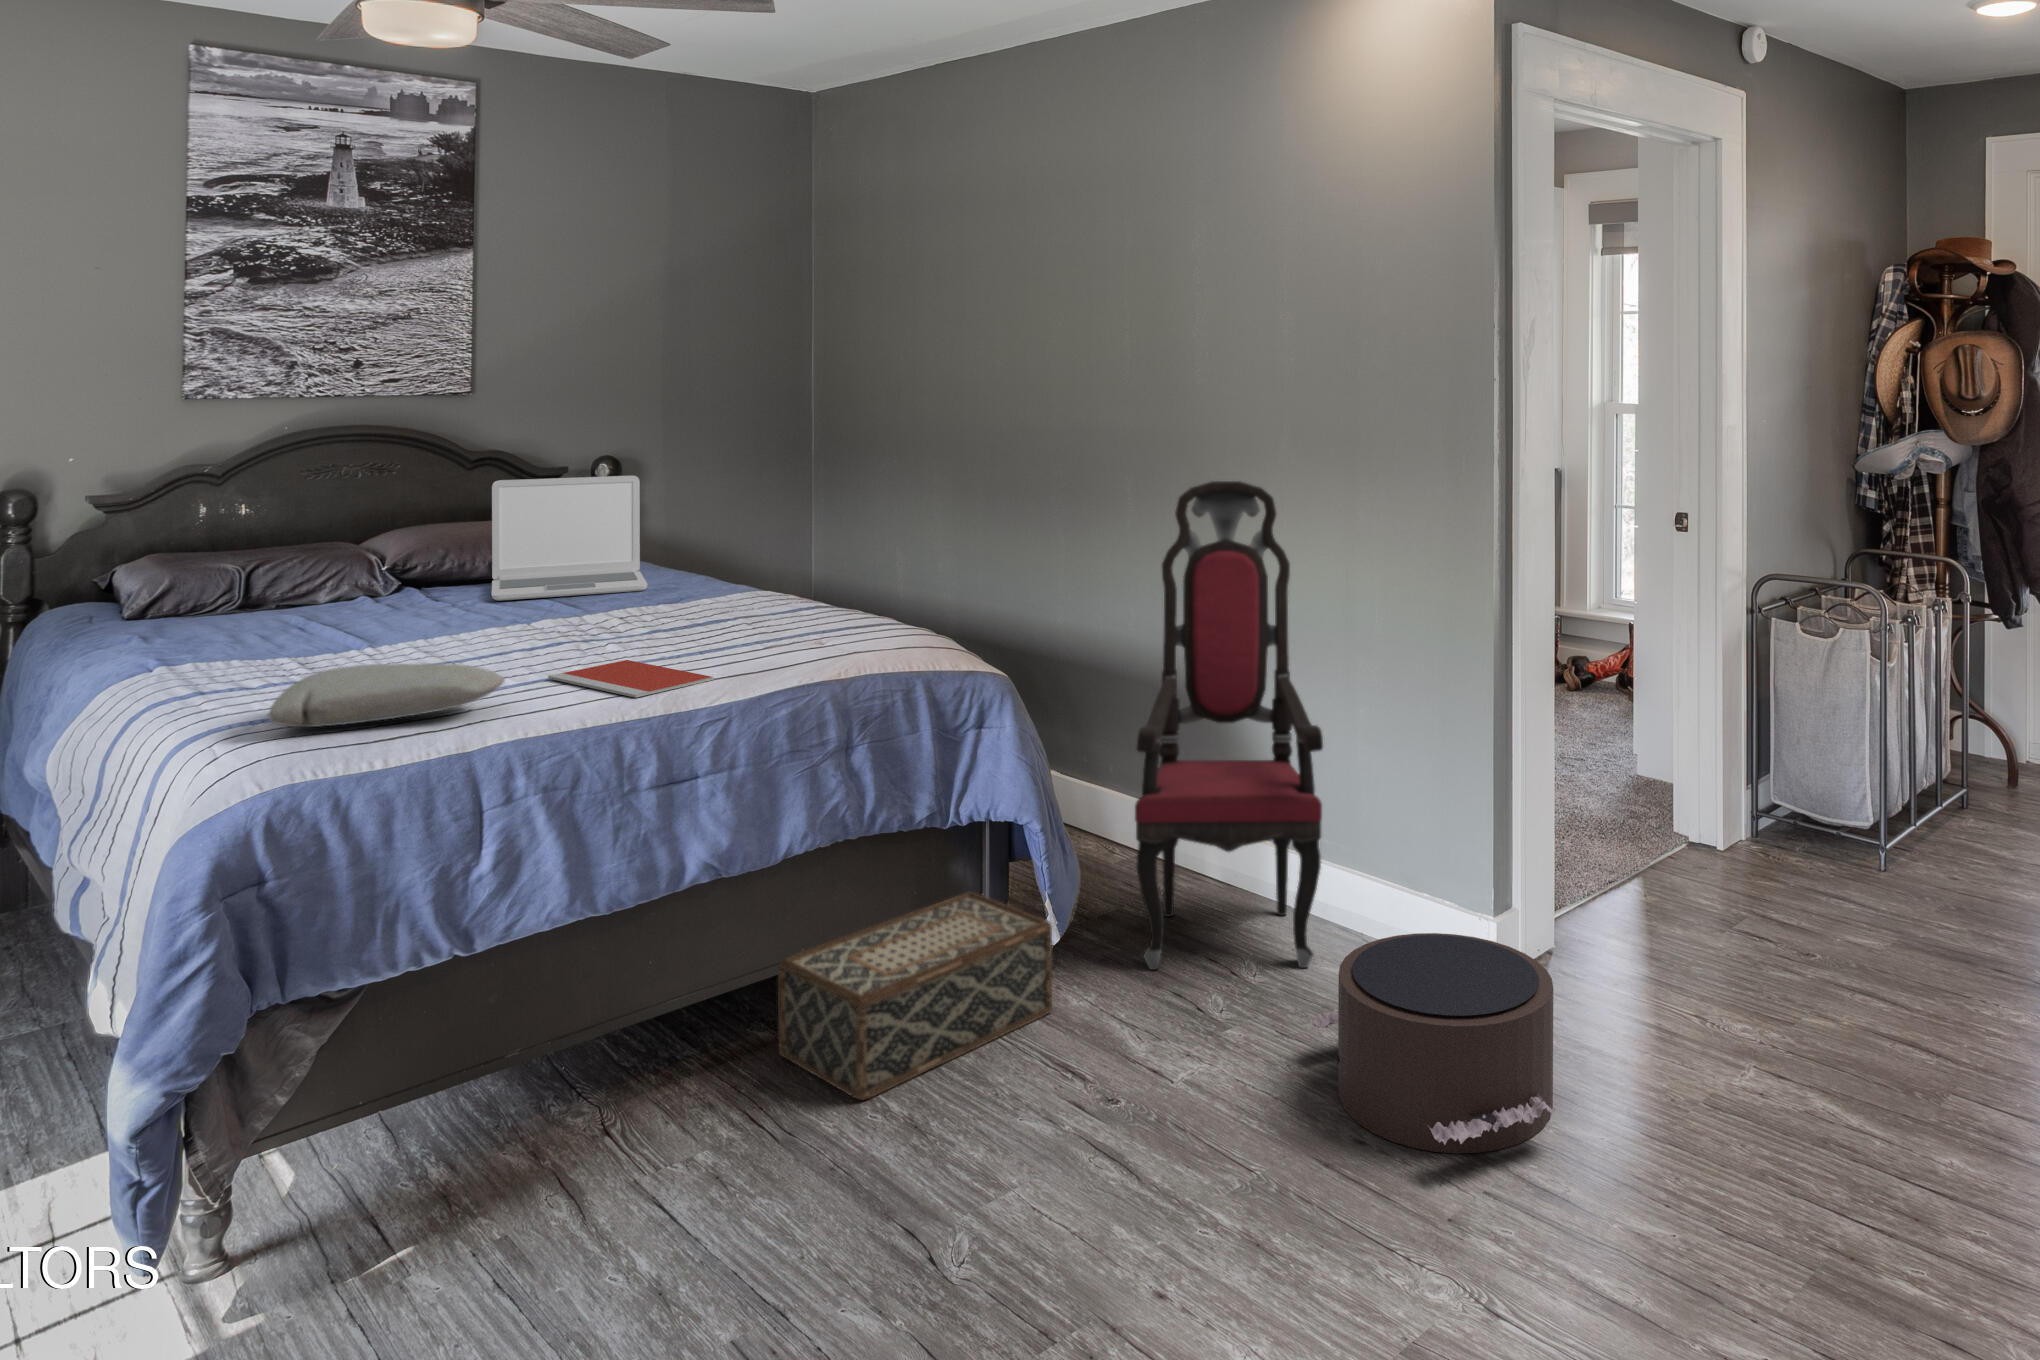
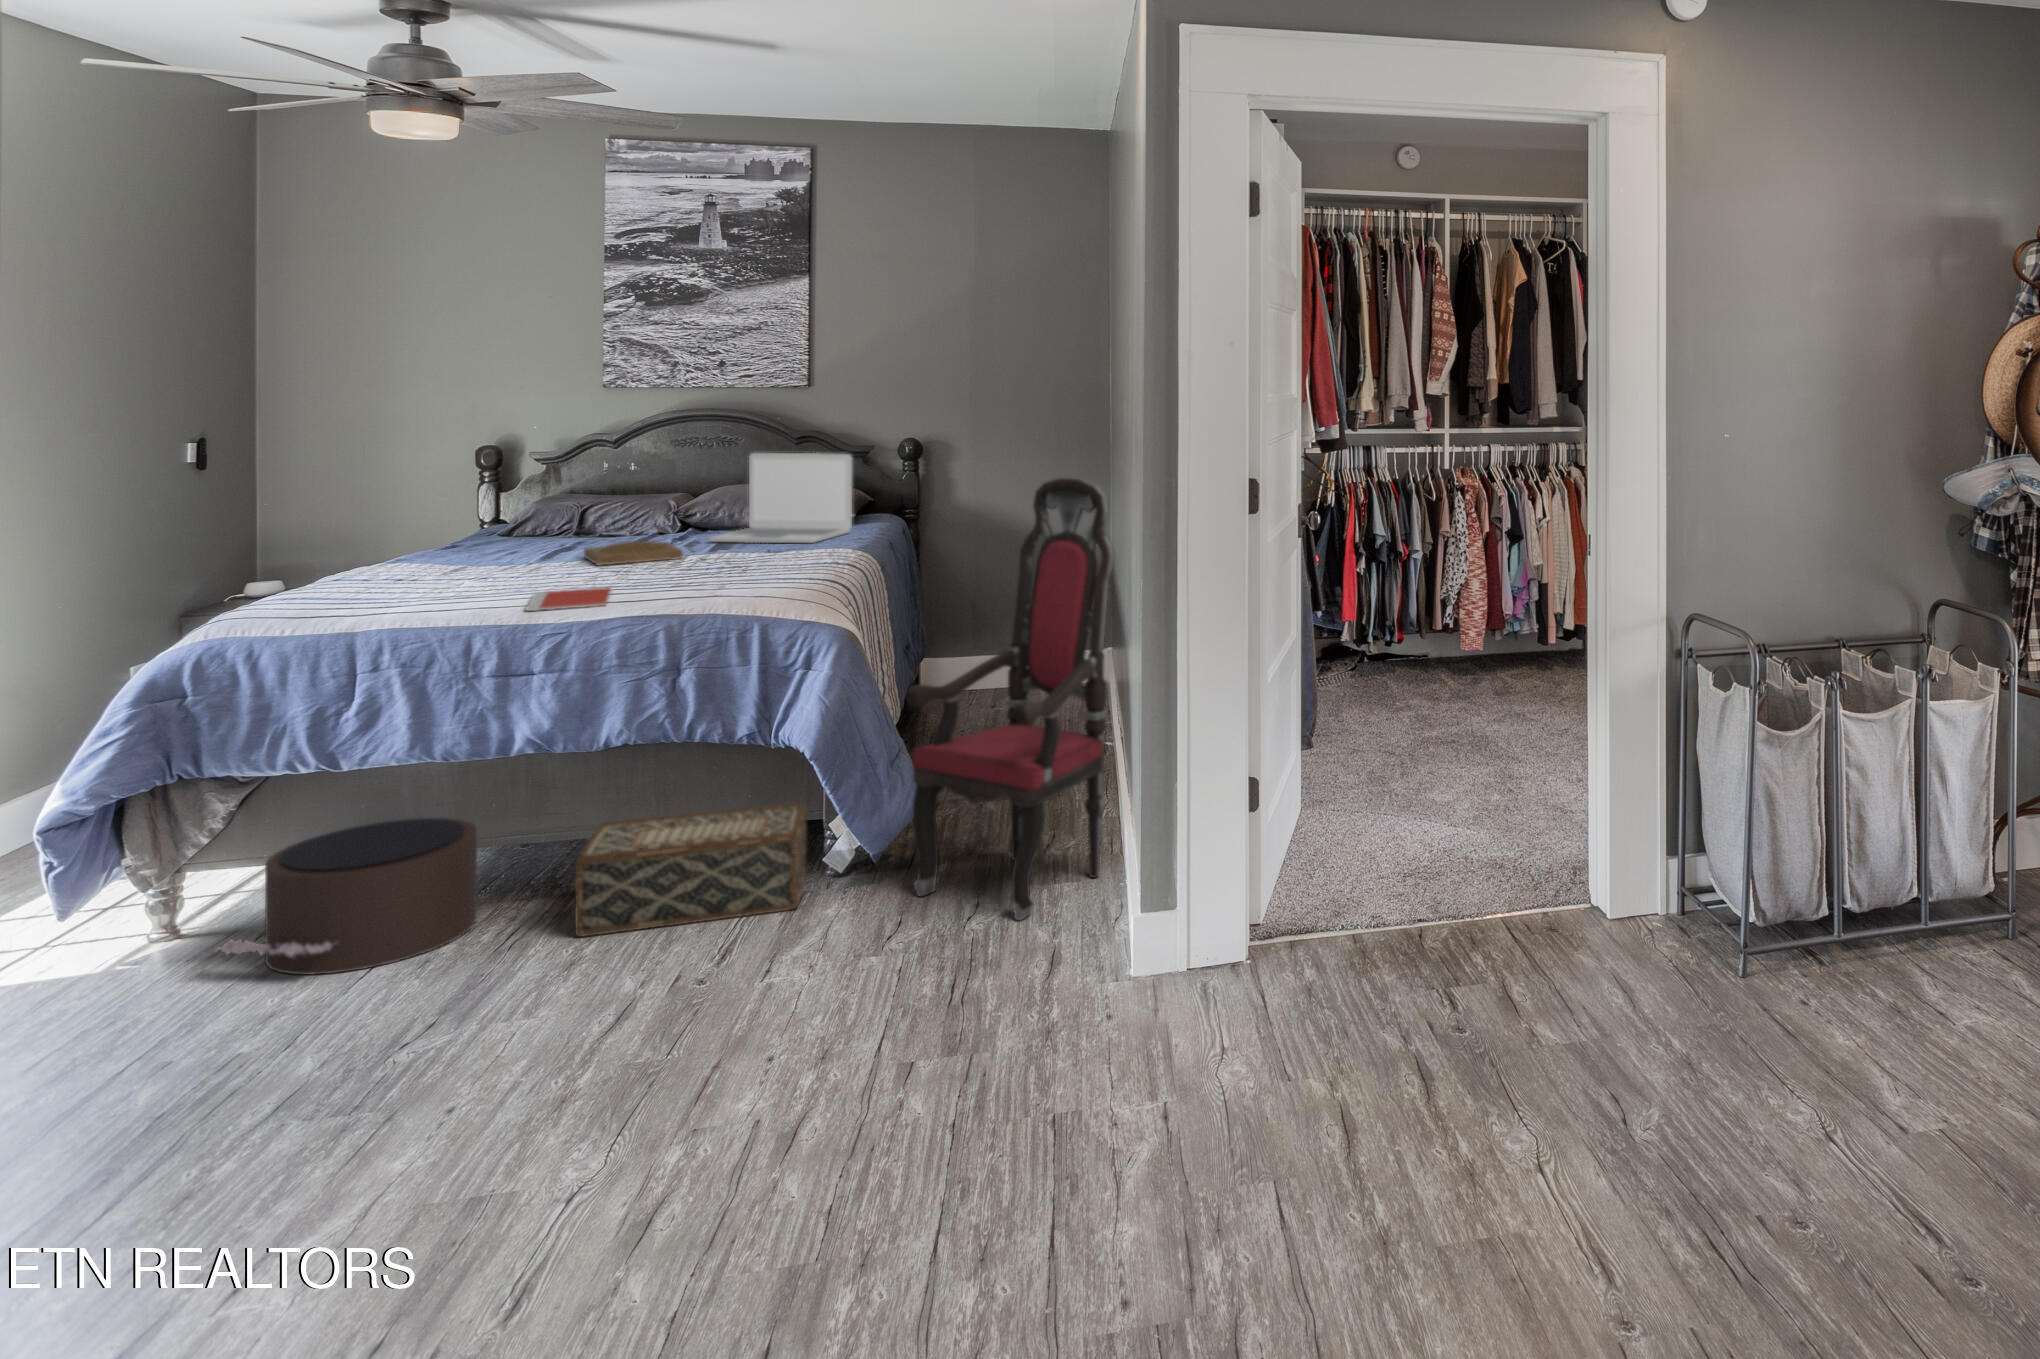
tray: none [389,604,547,641] -> present [584,541,683,566]
pillow: present [268,663,505,727] -> none [298,570,459,607]
pouf: present [1310,933,1556,1153] -> present [214,818,478,975]

